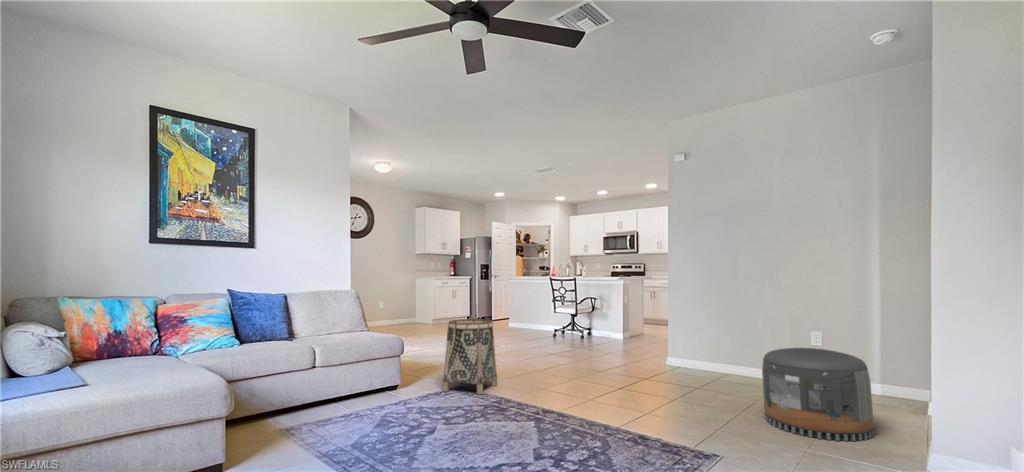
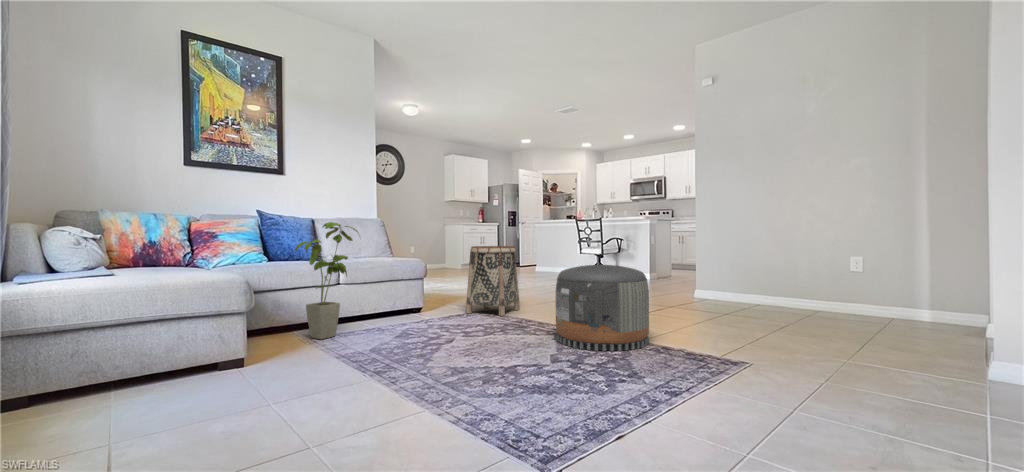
house plant: none [272,308,341,432] -> present [295,222,358,339]
pouf: present [762,348,874,441] -> present [556,265,649,351]

